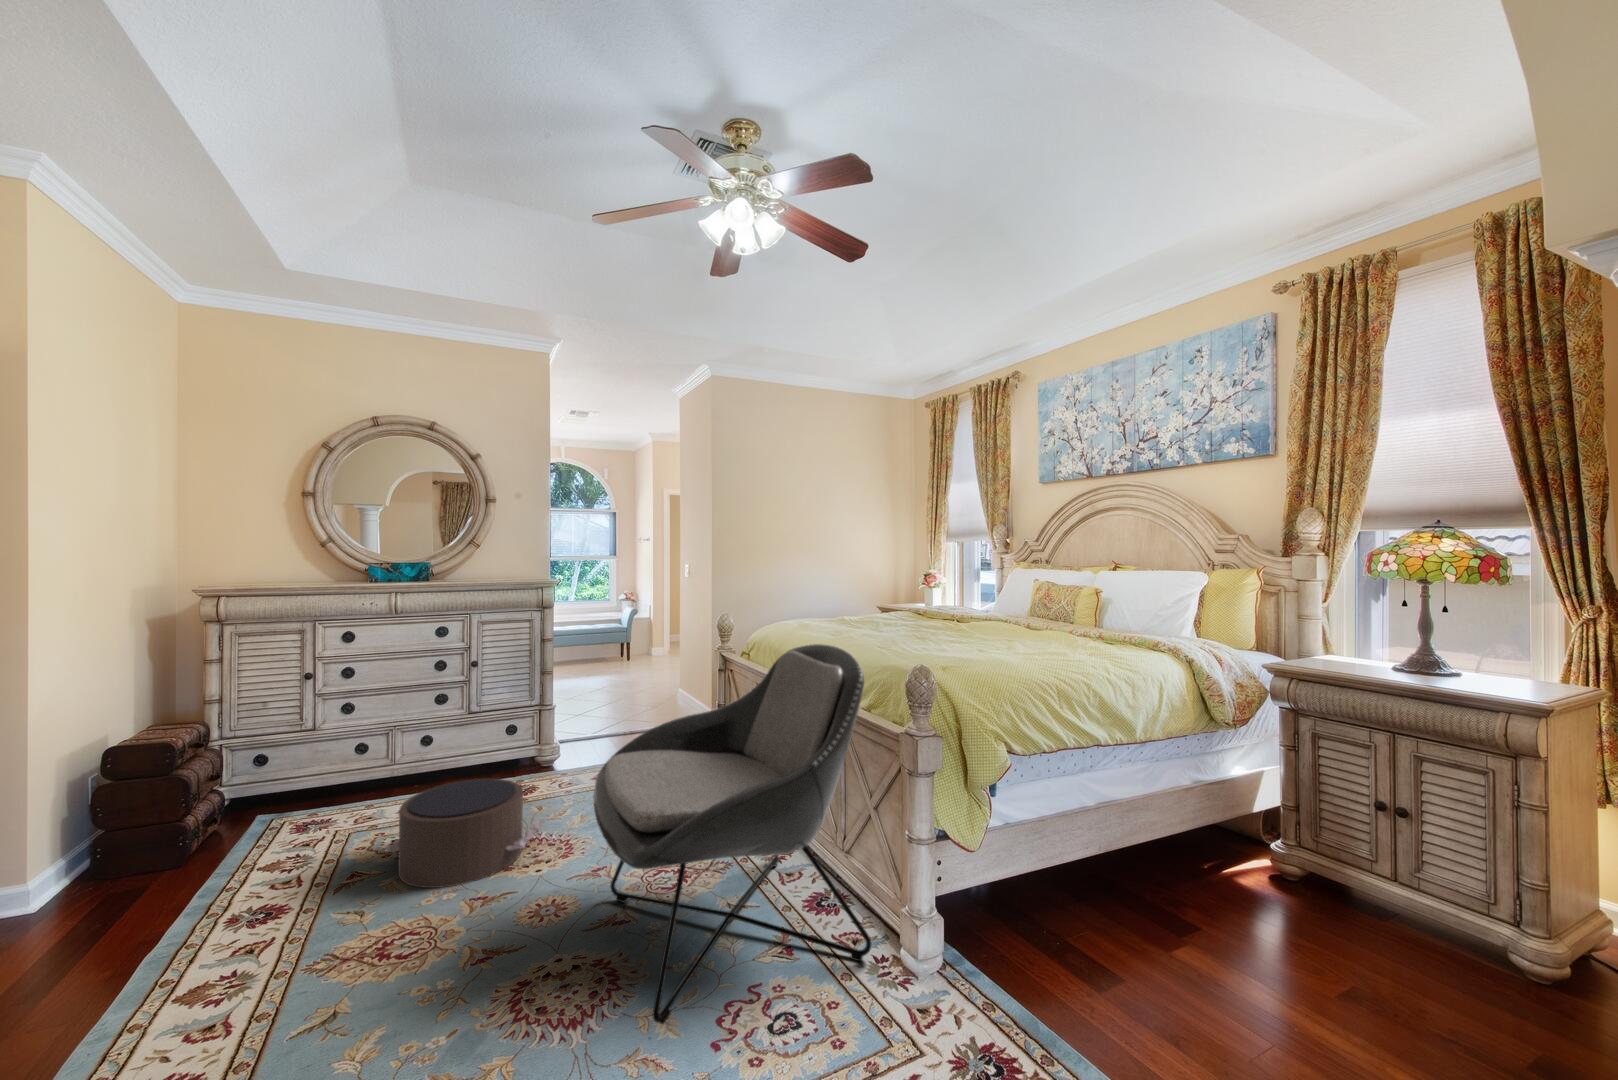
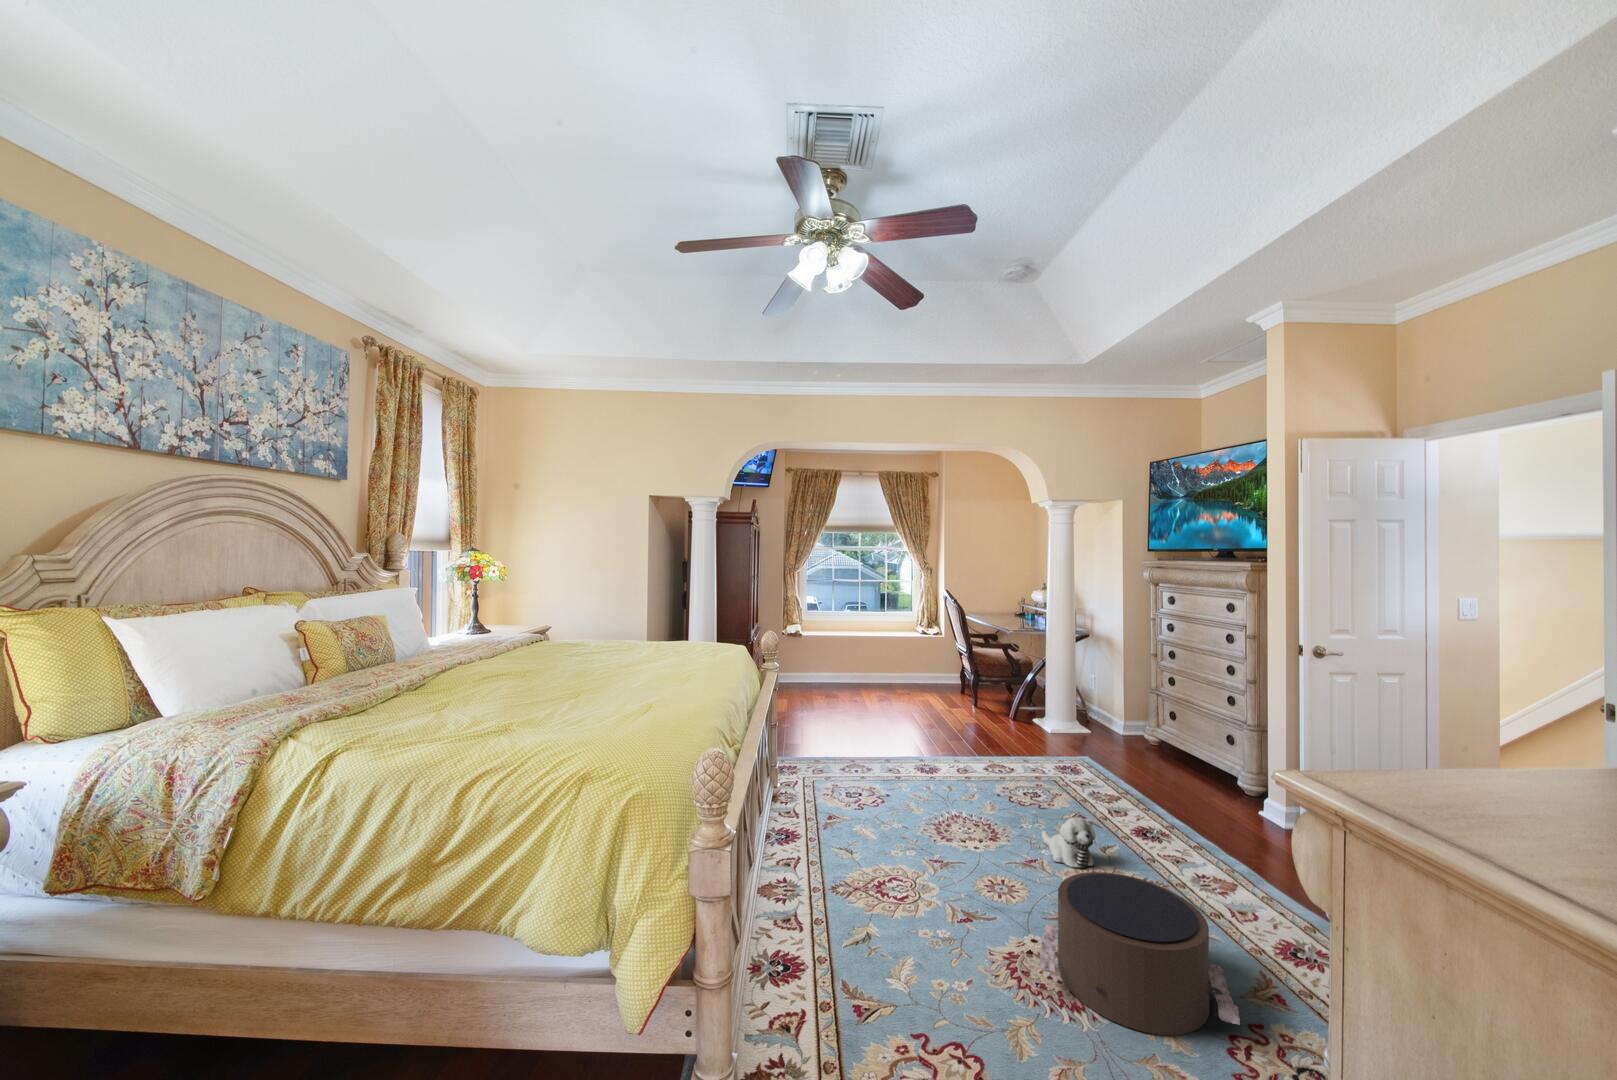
lounge chair: present [594,644,872,1024] -> none [779,651,959,881]
plush toy: none [350,911,433,1020] -> present [1042,817,1095,868]

